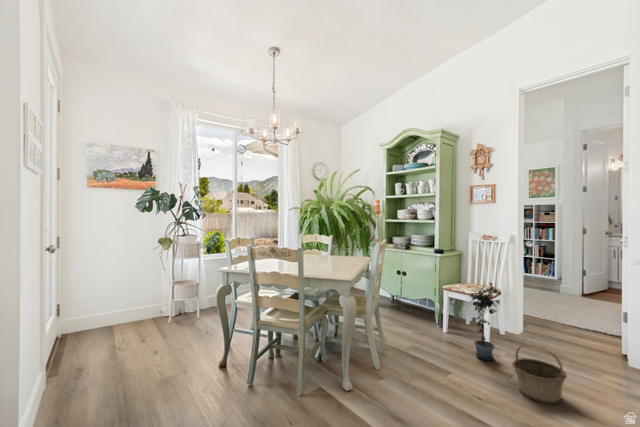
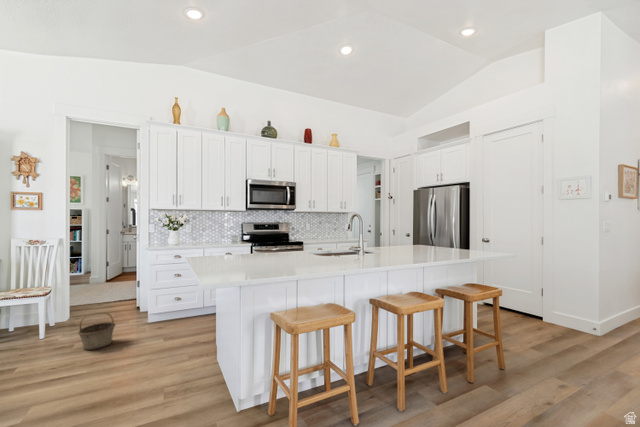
potted plant: present [470,283,501,360] -> none [24,279,63,347]

